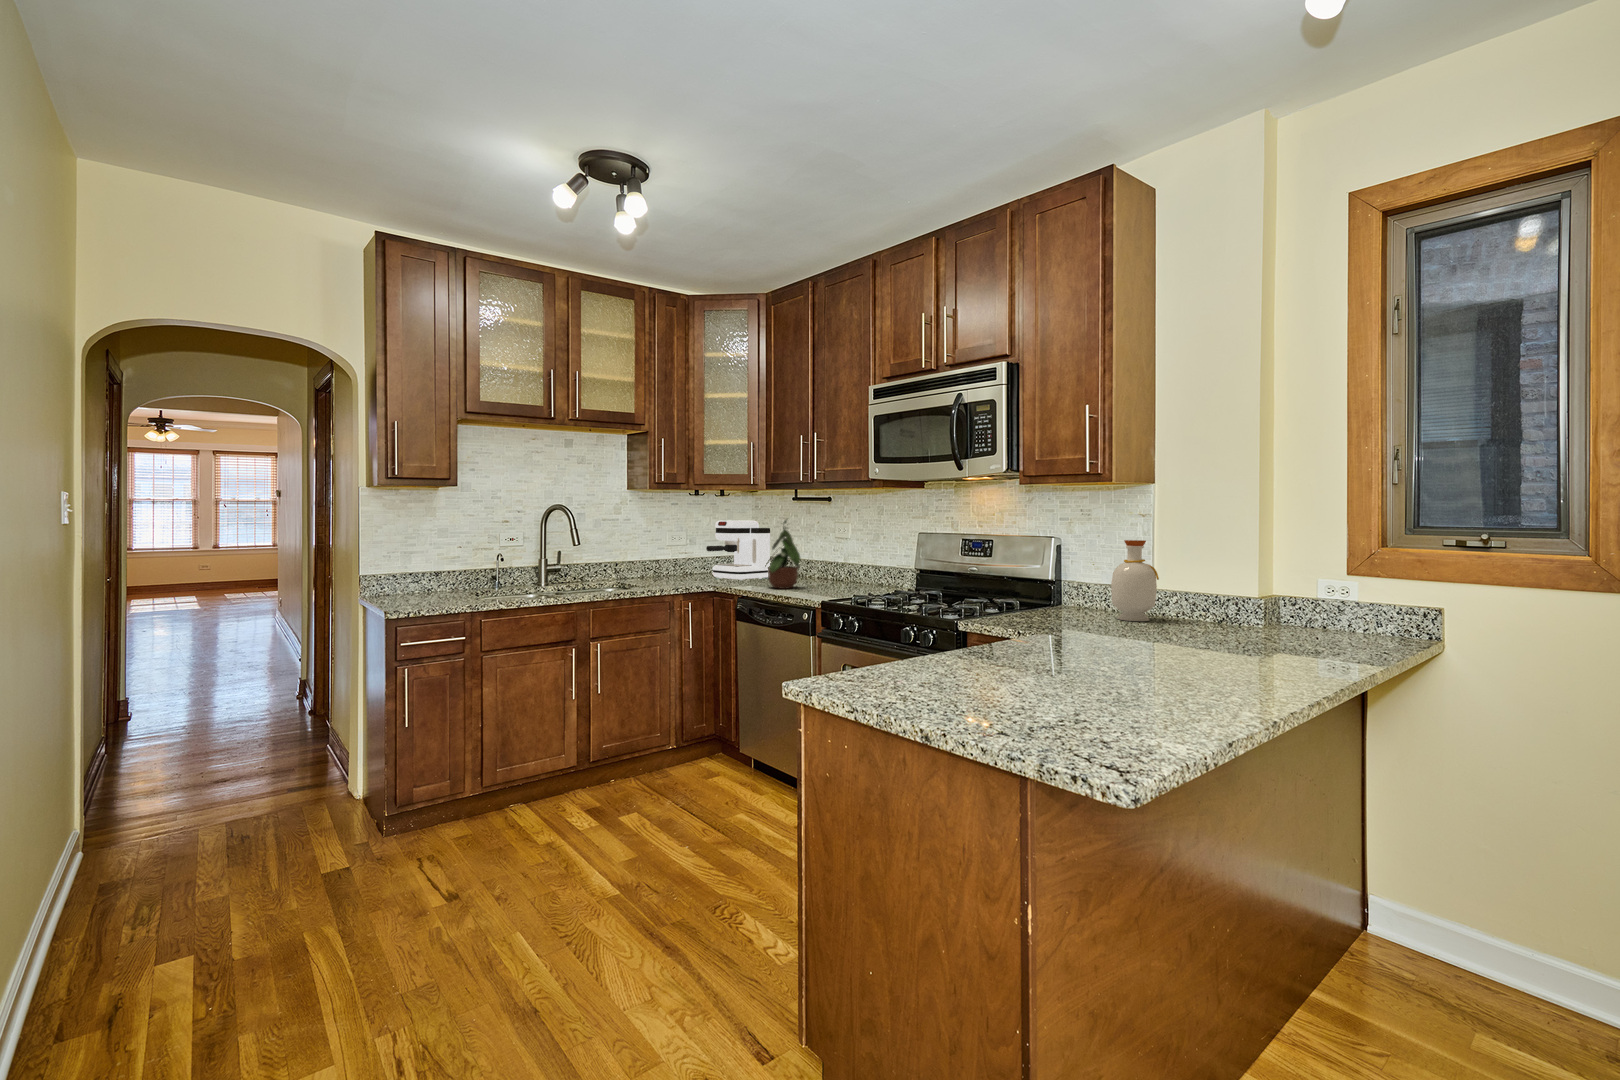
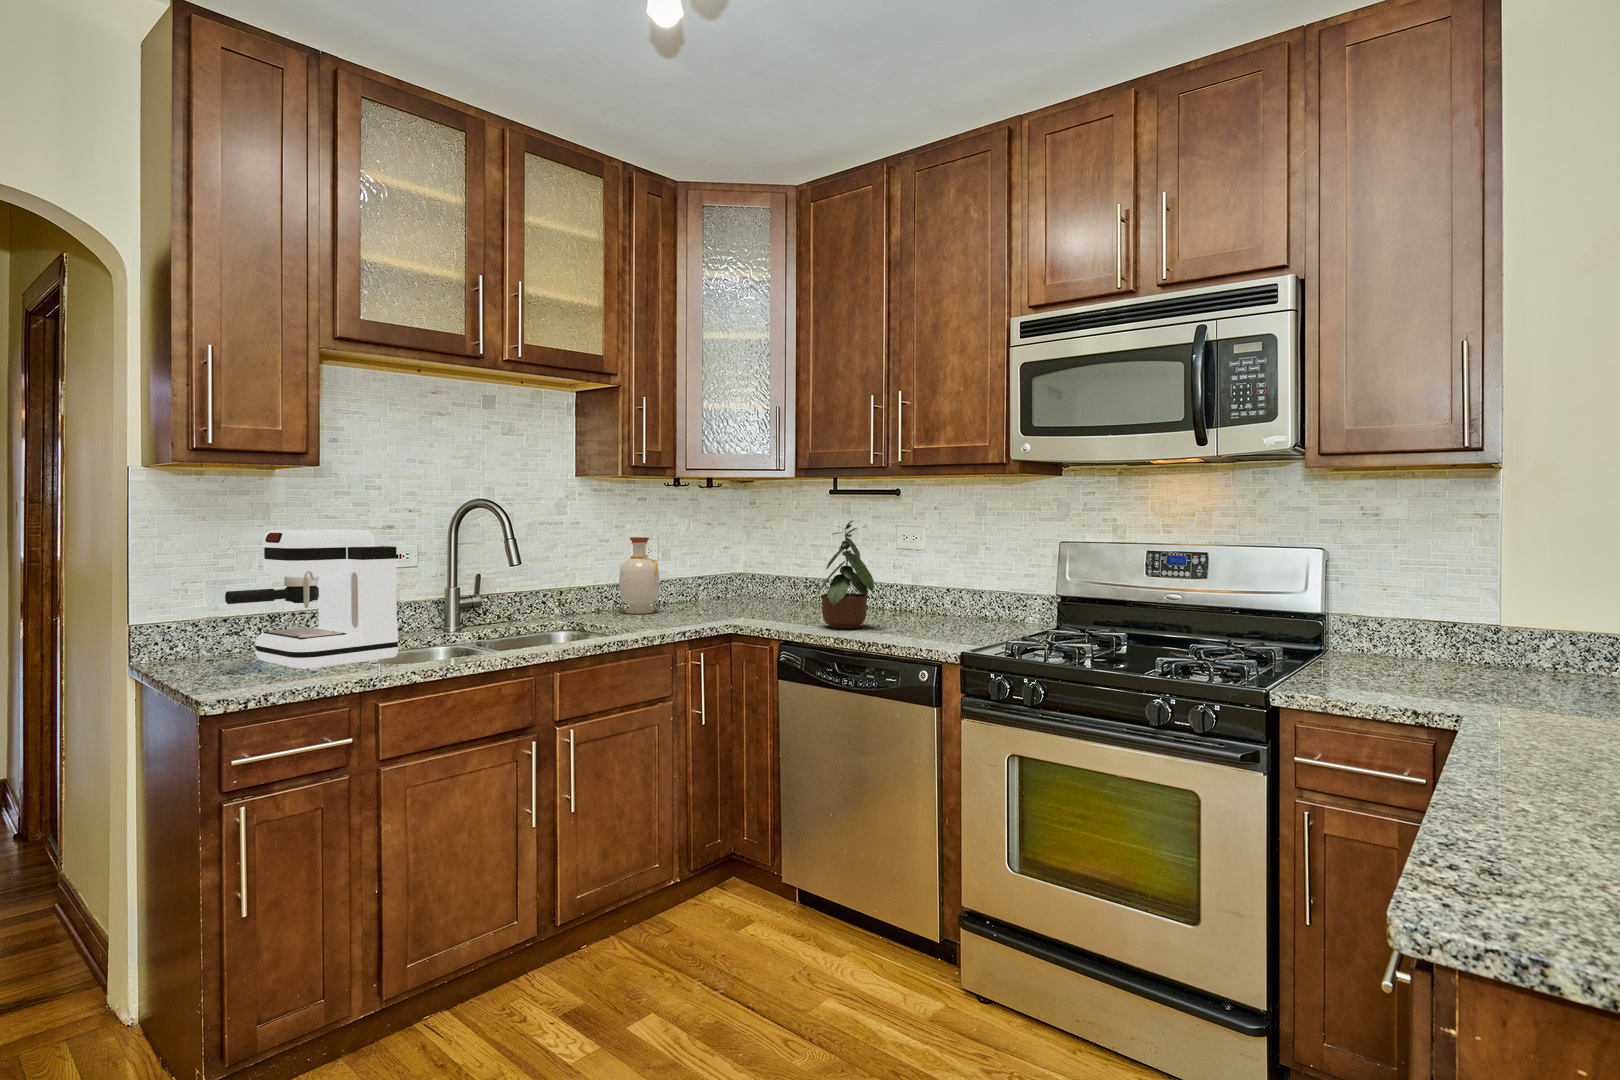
coffee maker: present [706,520,770,580] -> present [225,530,398,671]
bottle: present [1111,540,1159,621] -> present [619,537,659,614]

